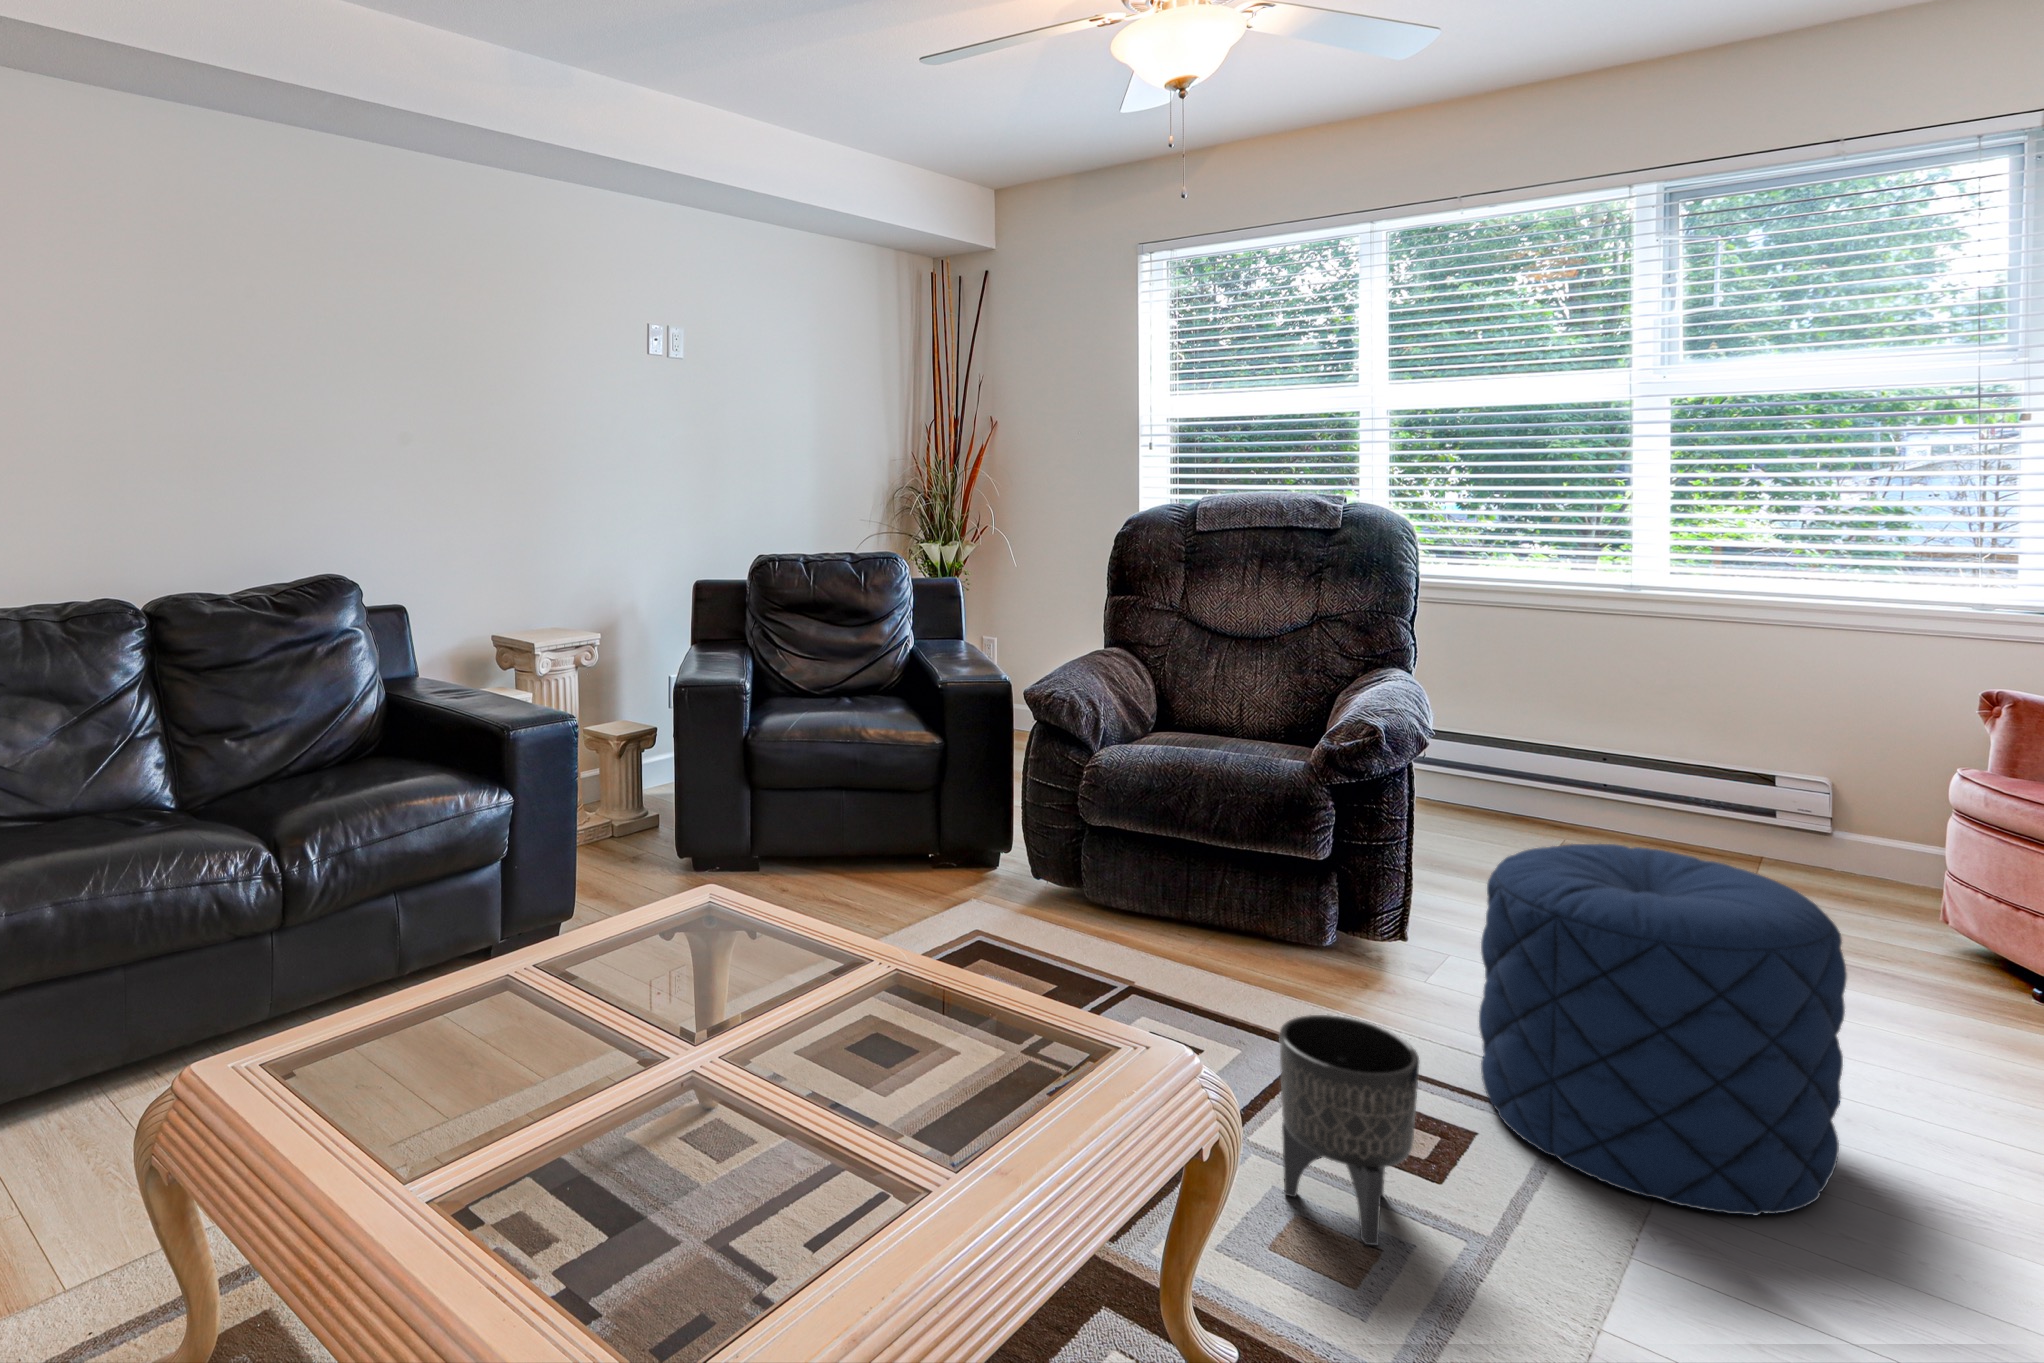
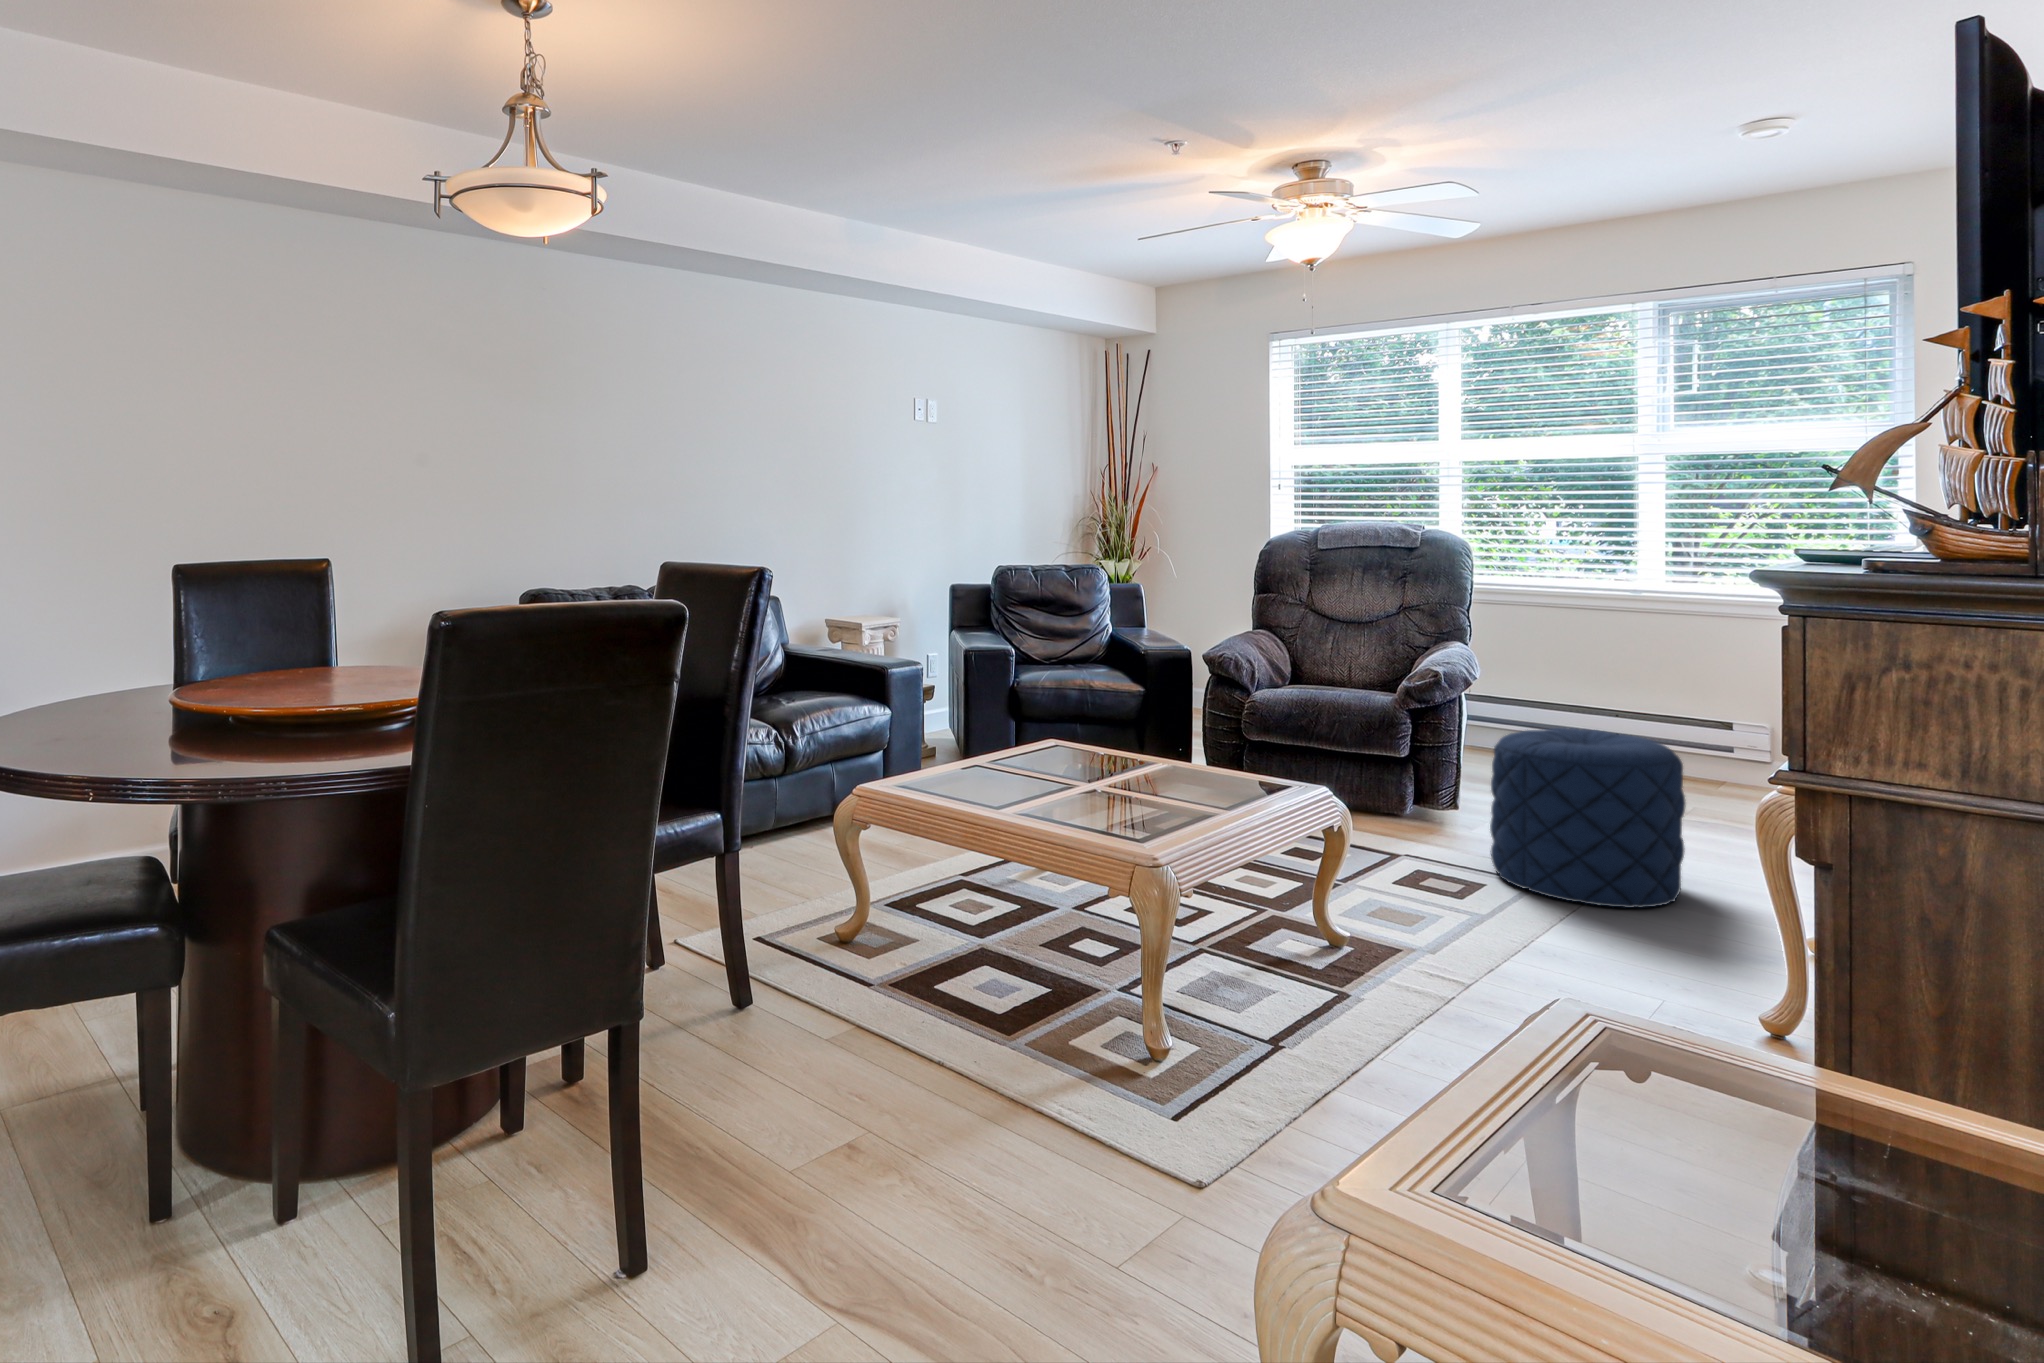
planter: present [1279,1015,1419,1245] -> none [1370,806,1444,912]

